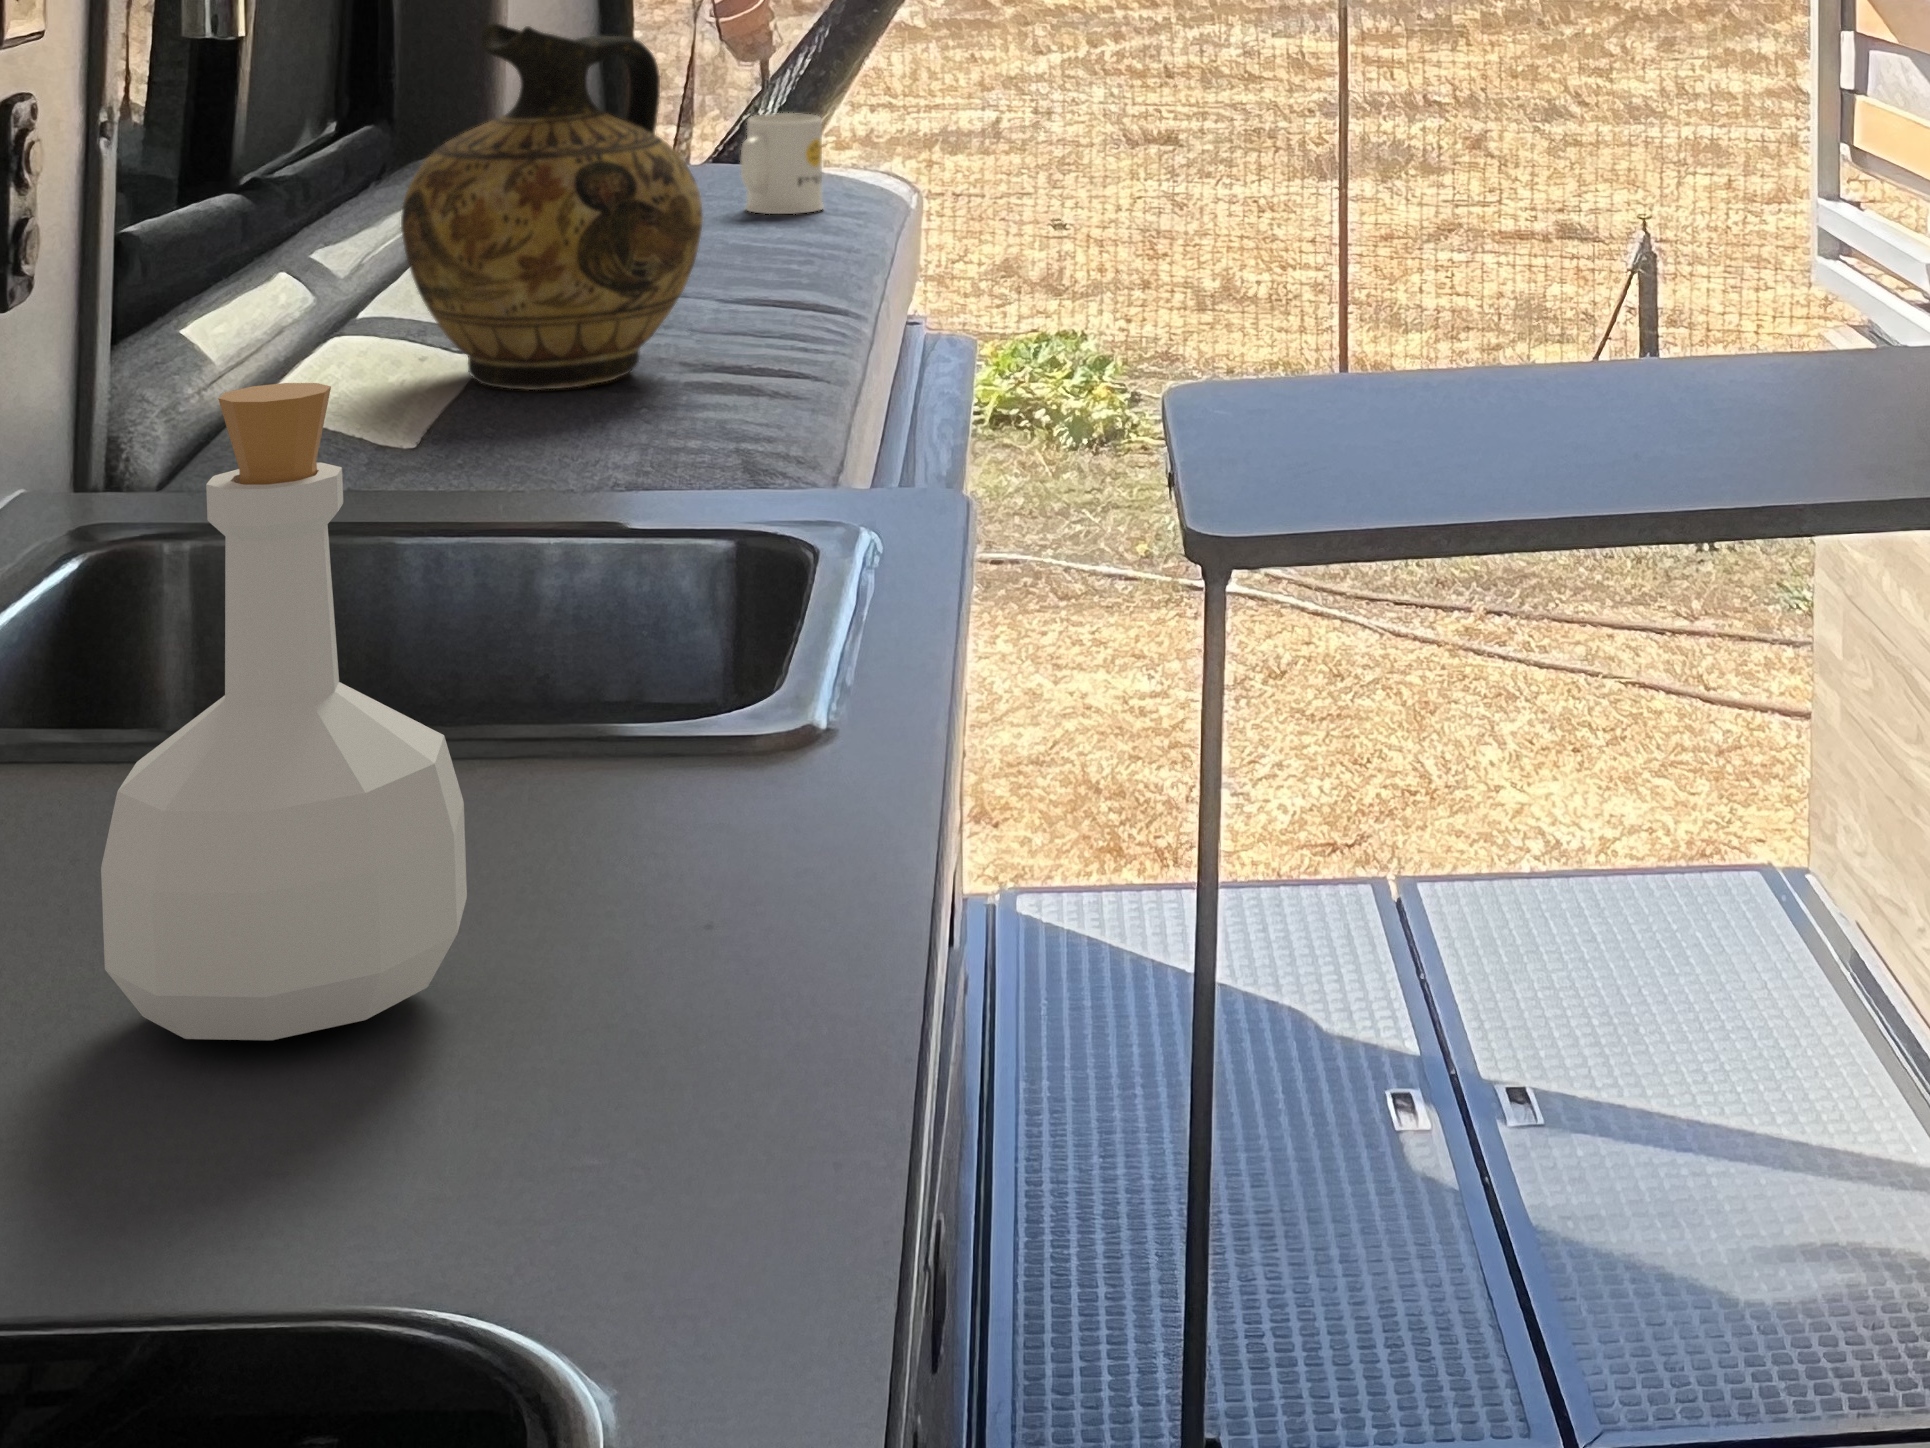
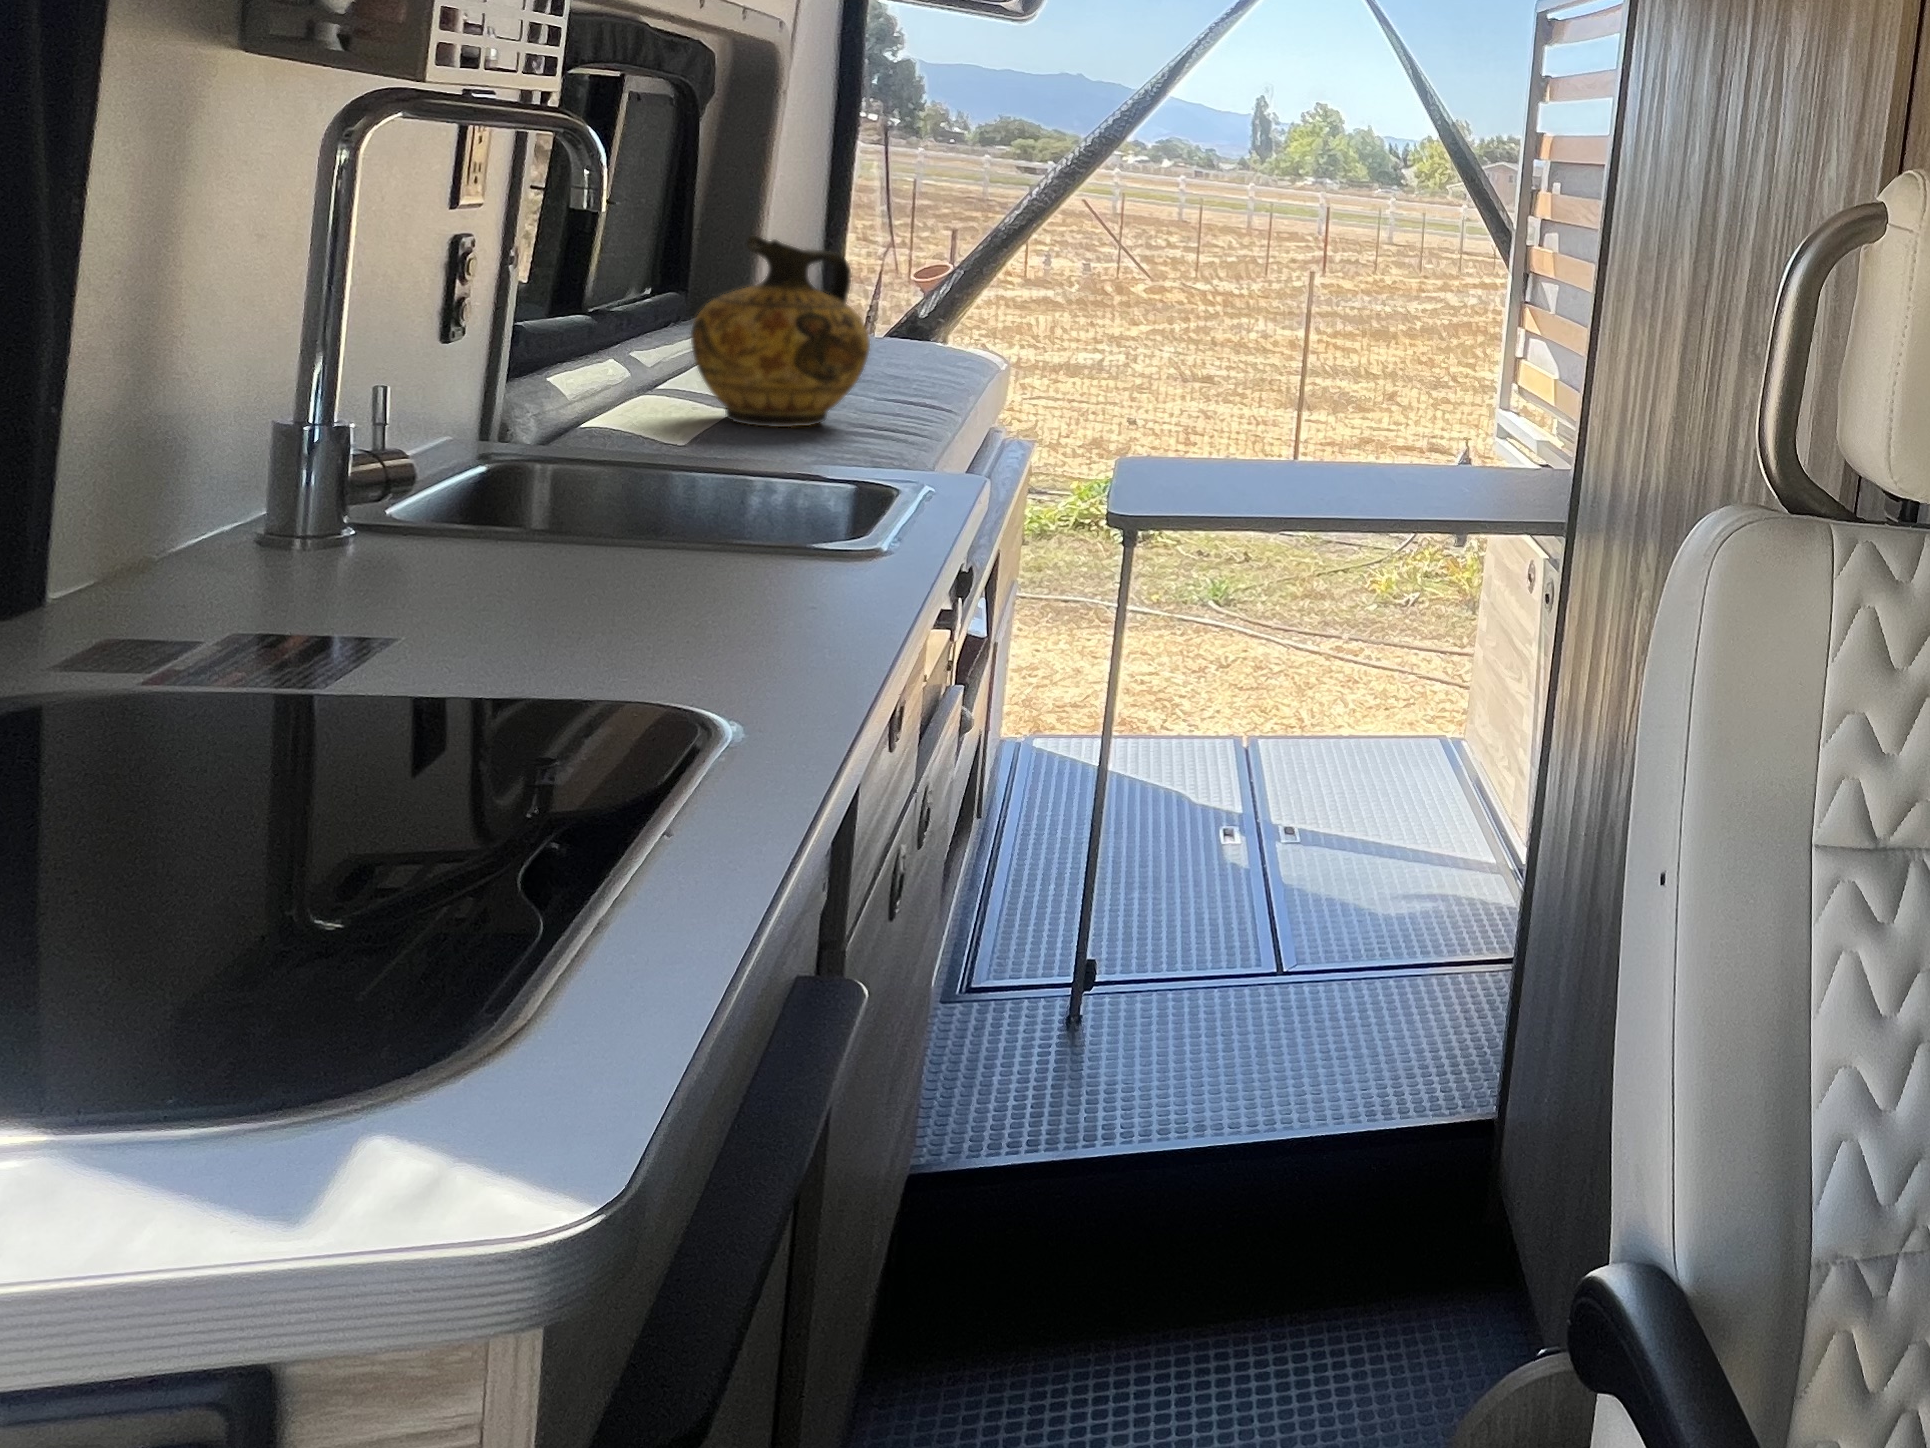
mug: present [741,113,824,214] -> none [903,311,954,365]
bottle: present [101,383,467,1040] -> none [511,357,703,640]

